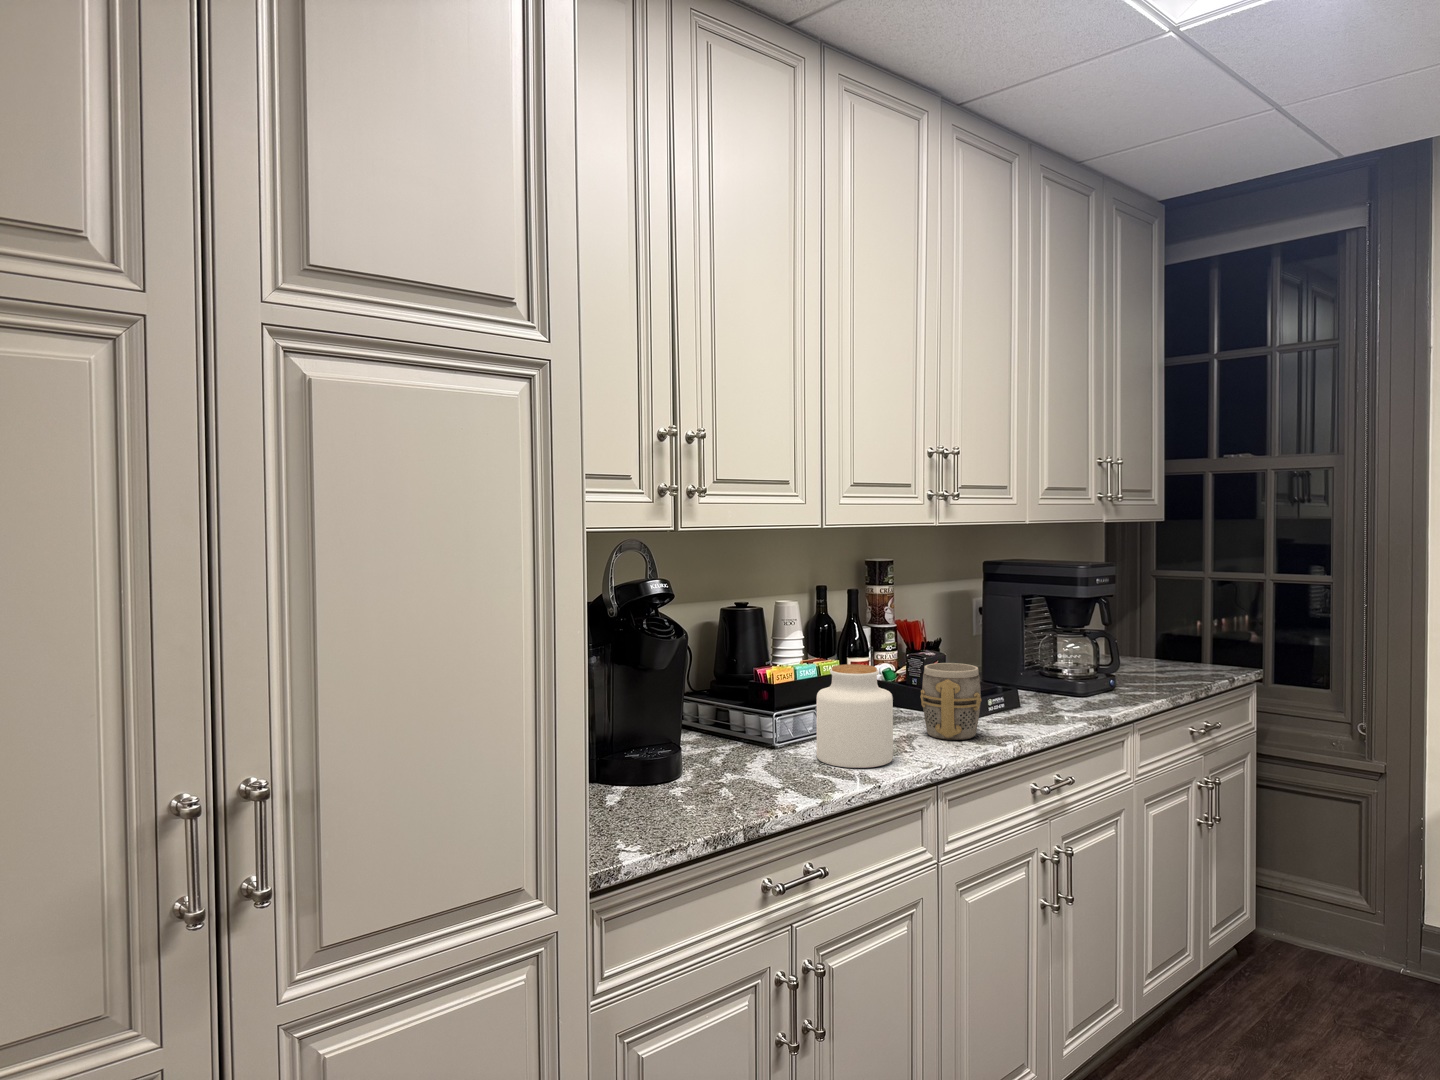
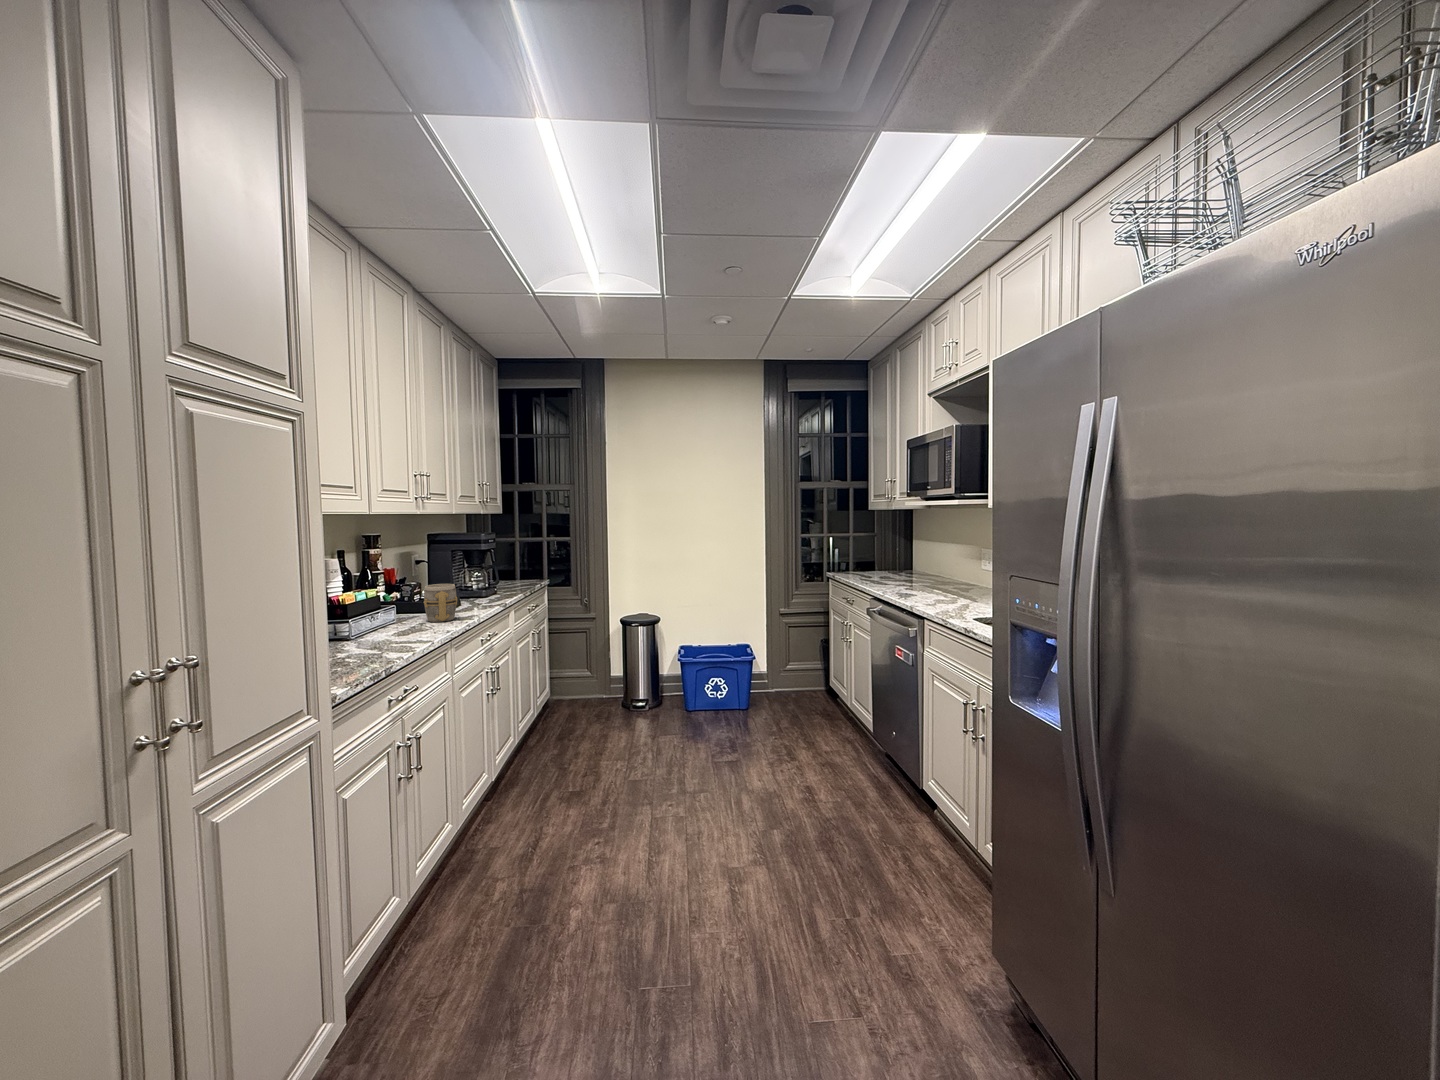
jar: present [817,664,893,768] -> none [380,586,427,640]

